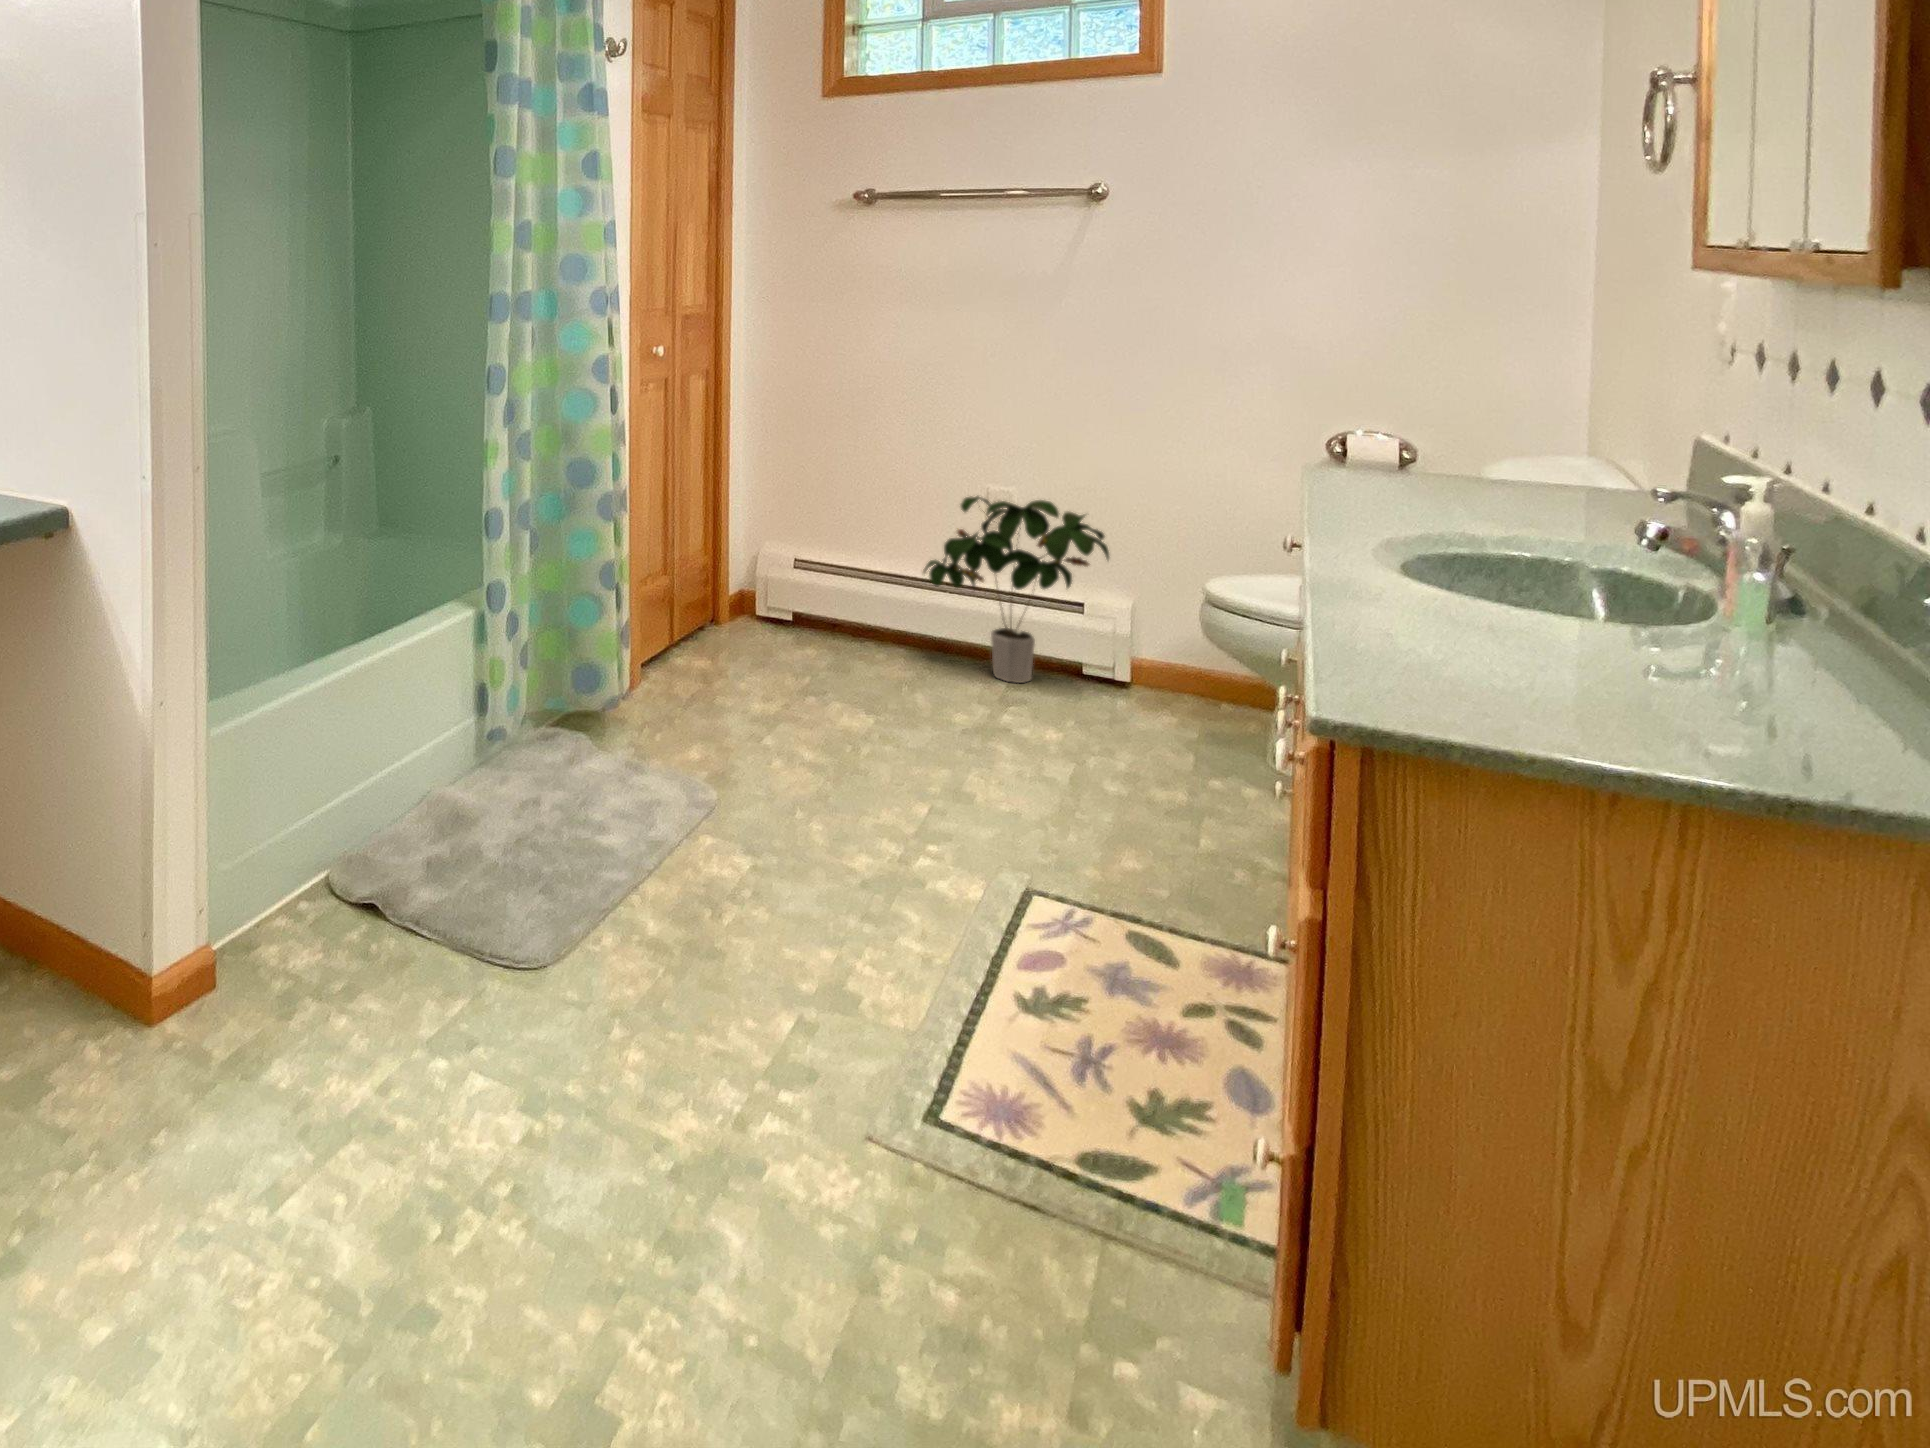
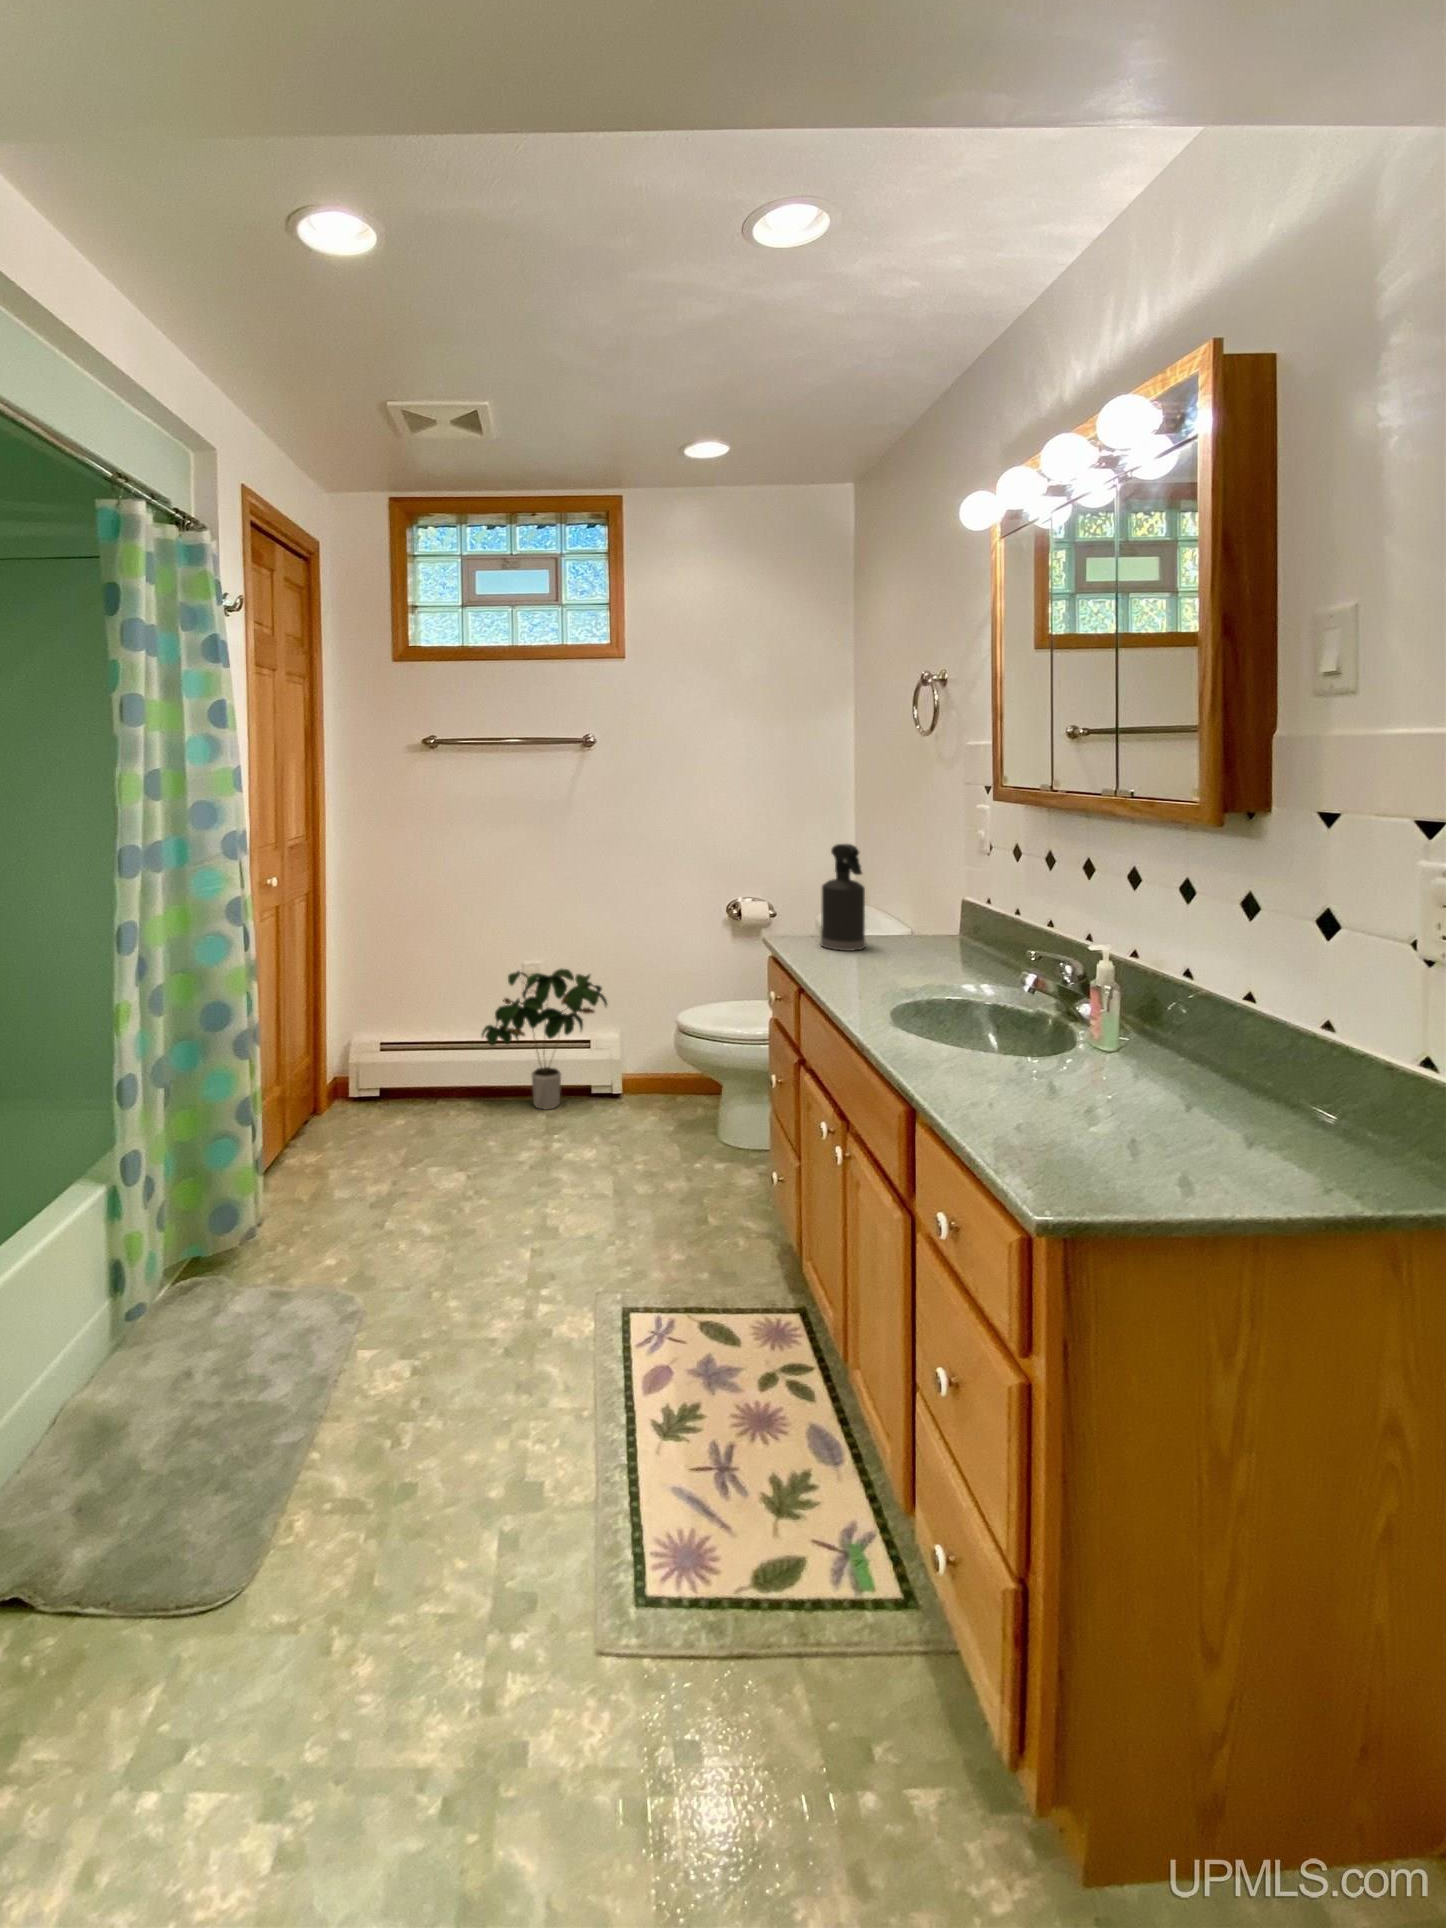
spray bottle: none [1414,335,1503,499] -> present [821,844,866,951]

